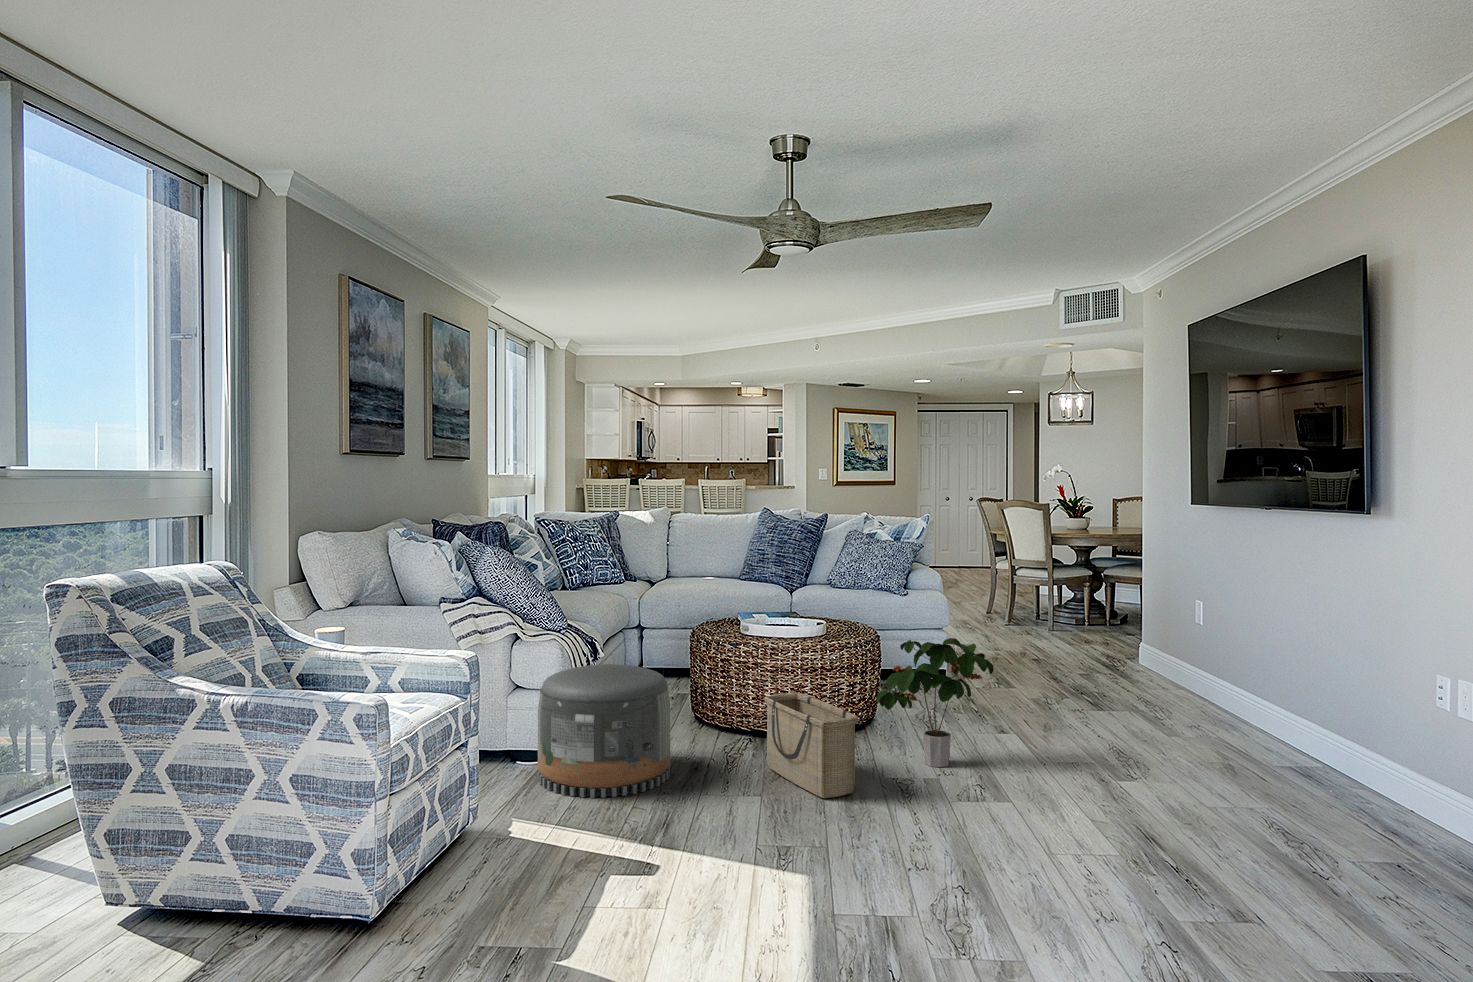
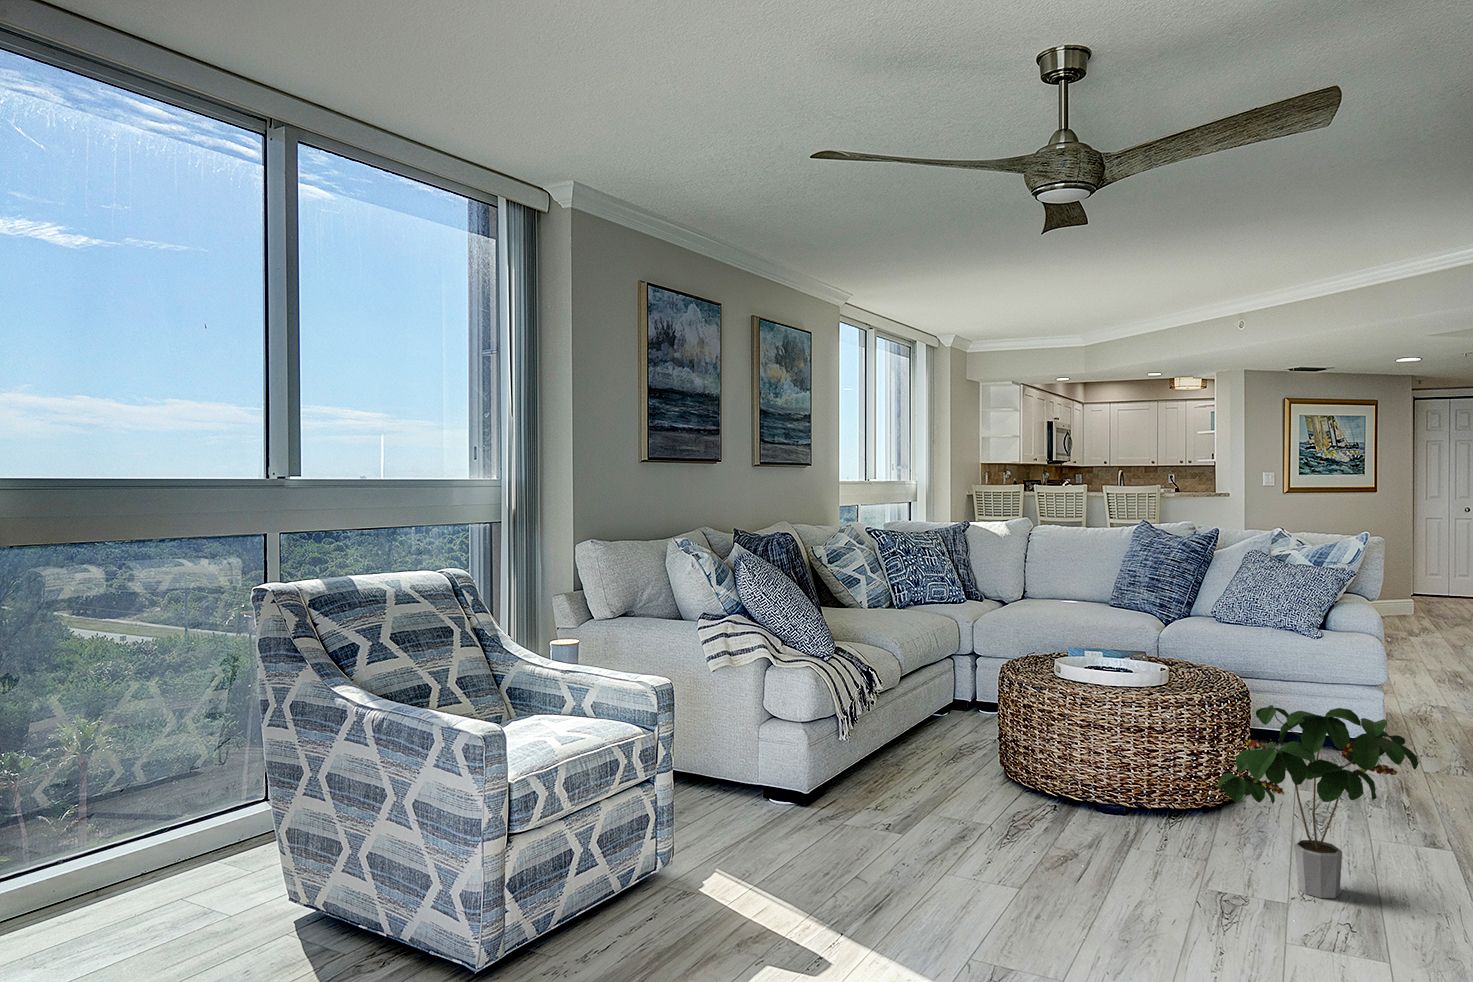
pouf: present [538,664,670,798] -> none [770,701,927,863]
basket: present [764,693,858,798] -> none [1049,760,1160,917]

